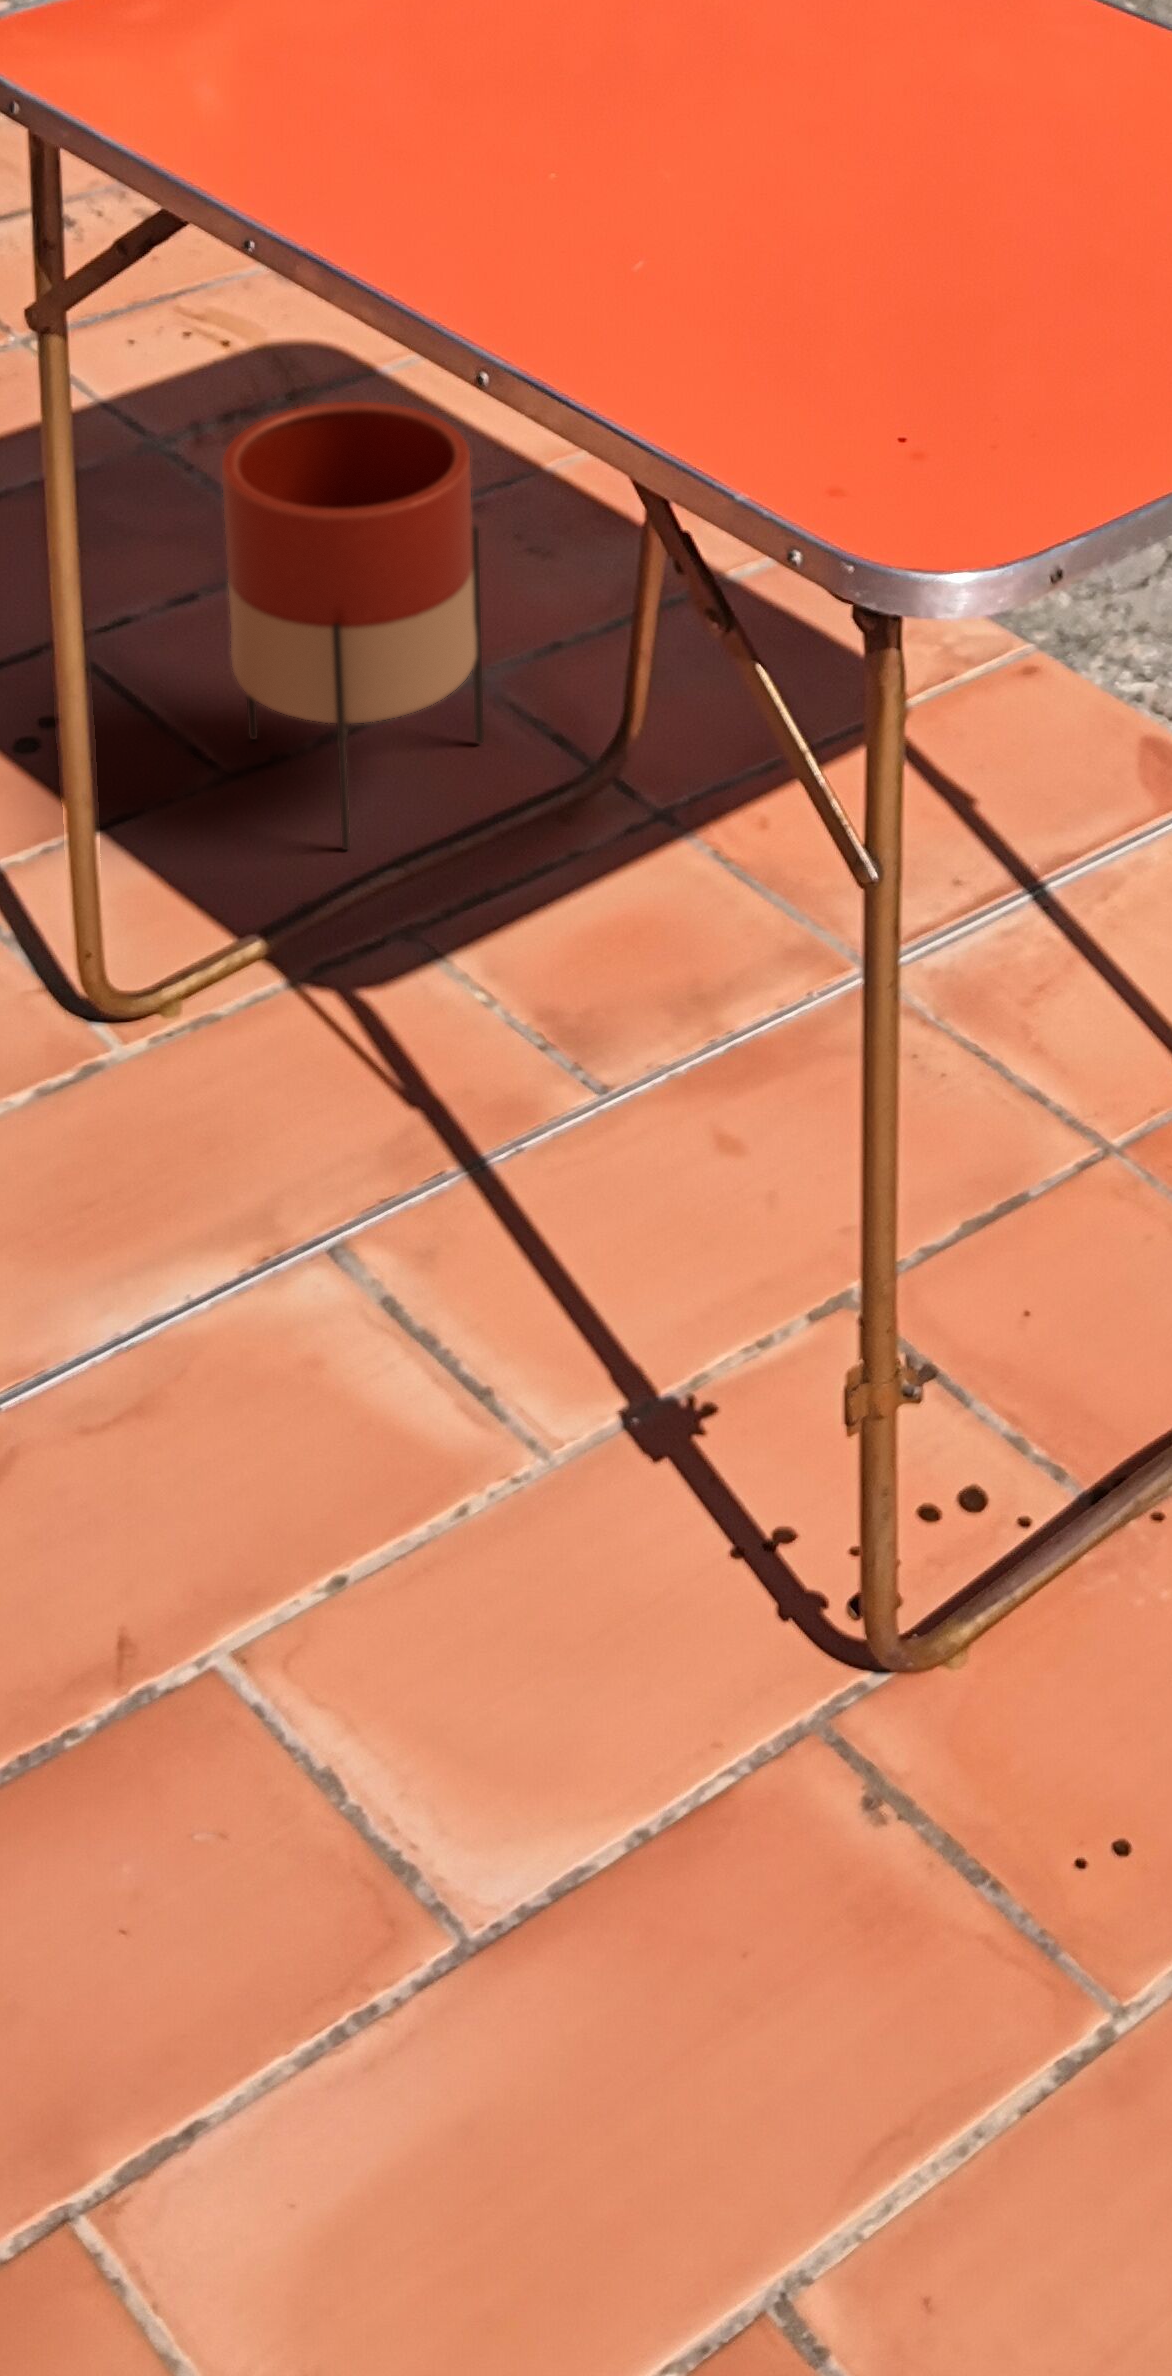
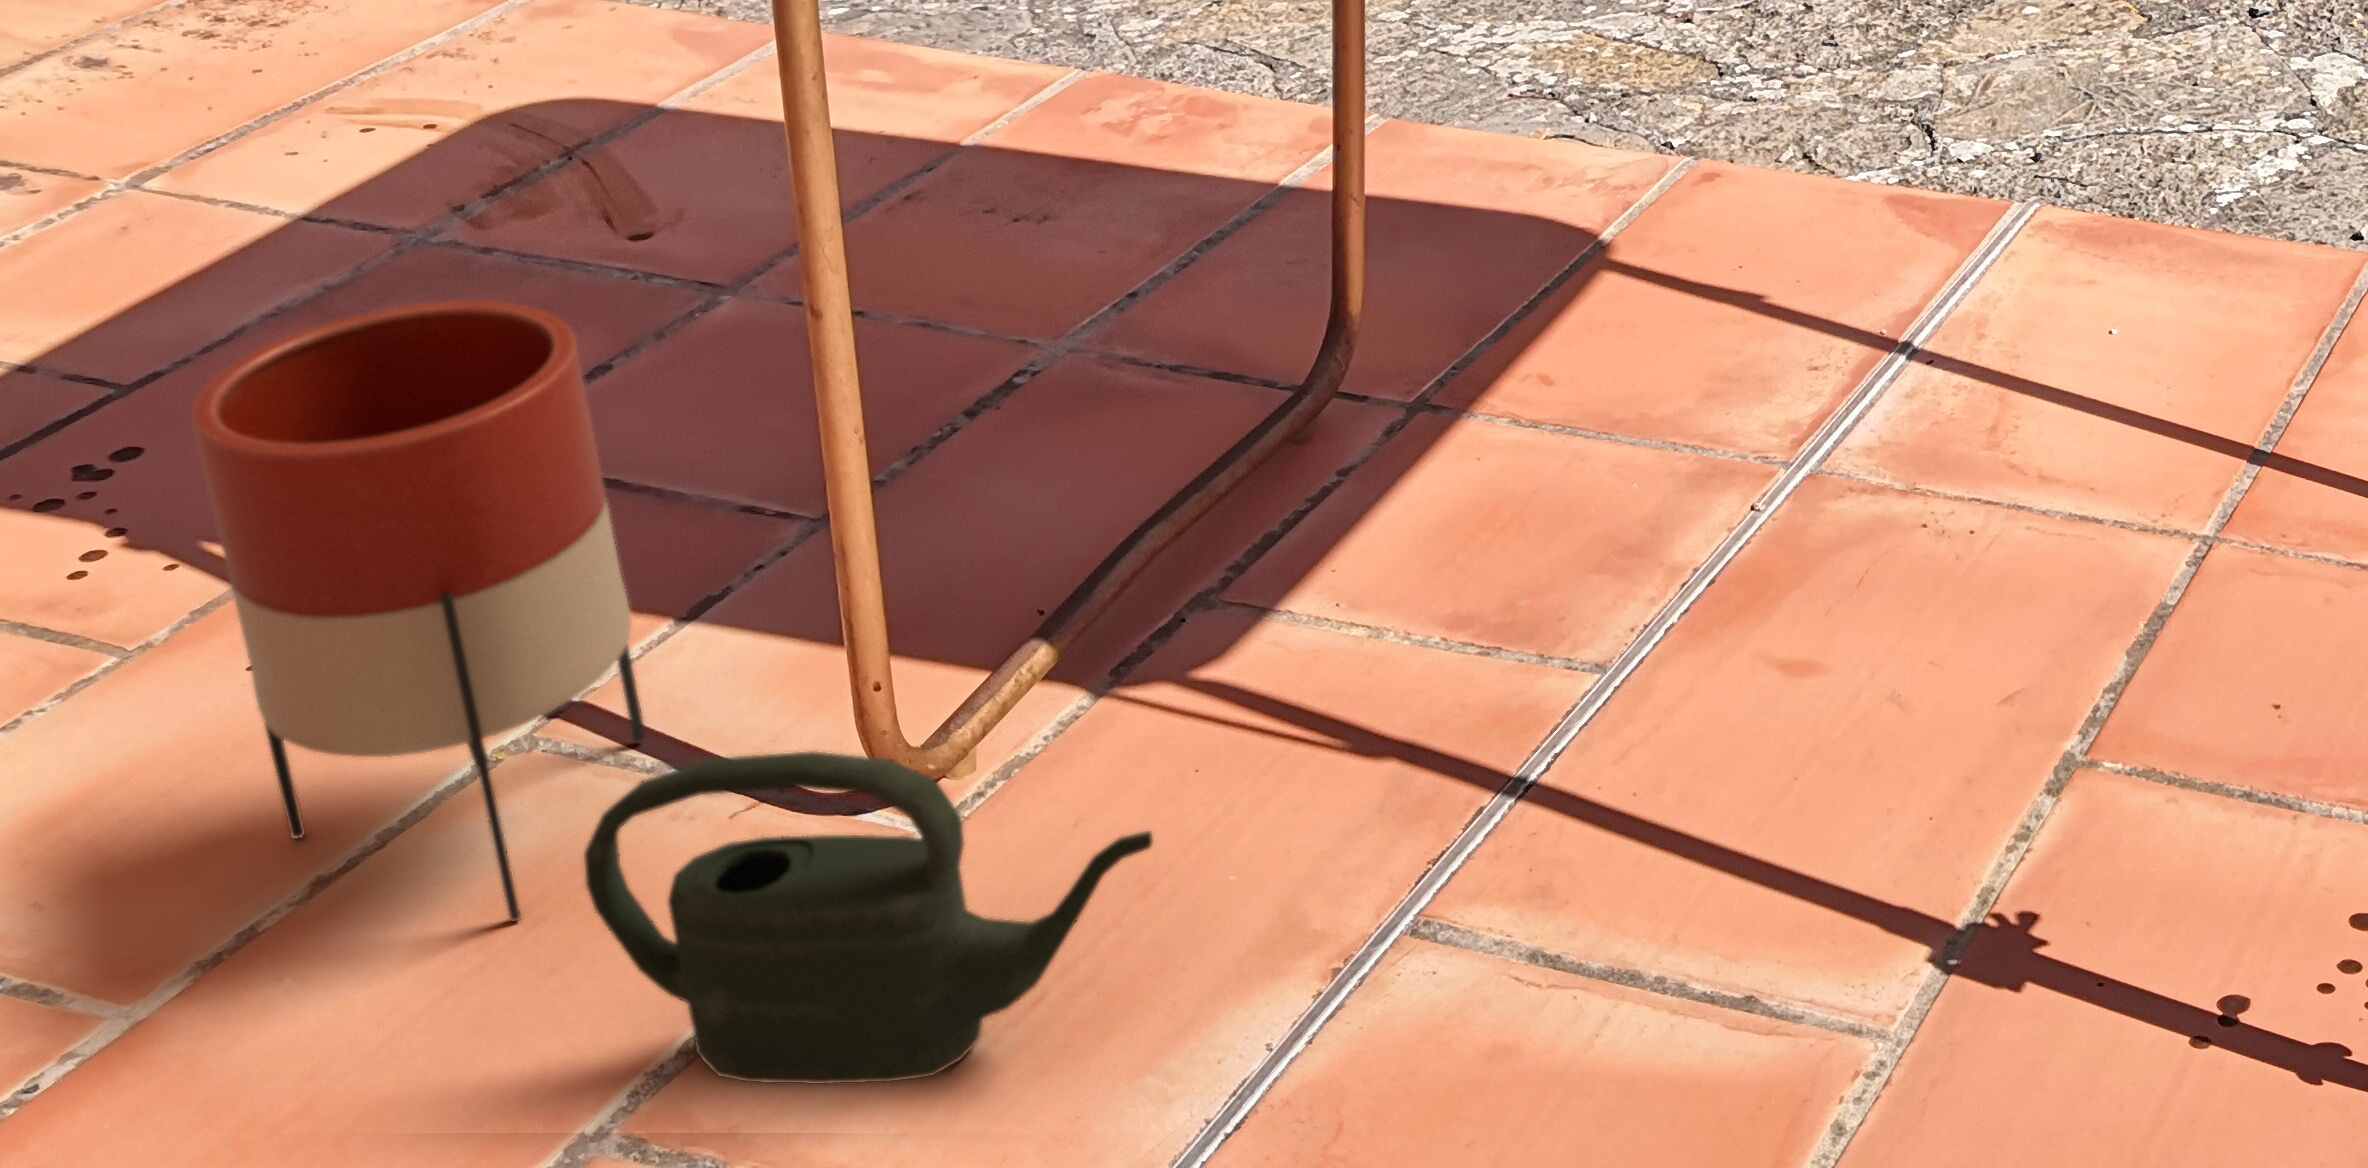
watering can: none [353,799,687,1062] -> present [584,752,1153,1084]

